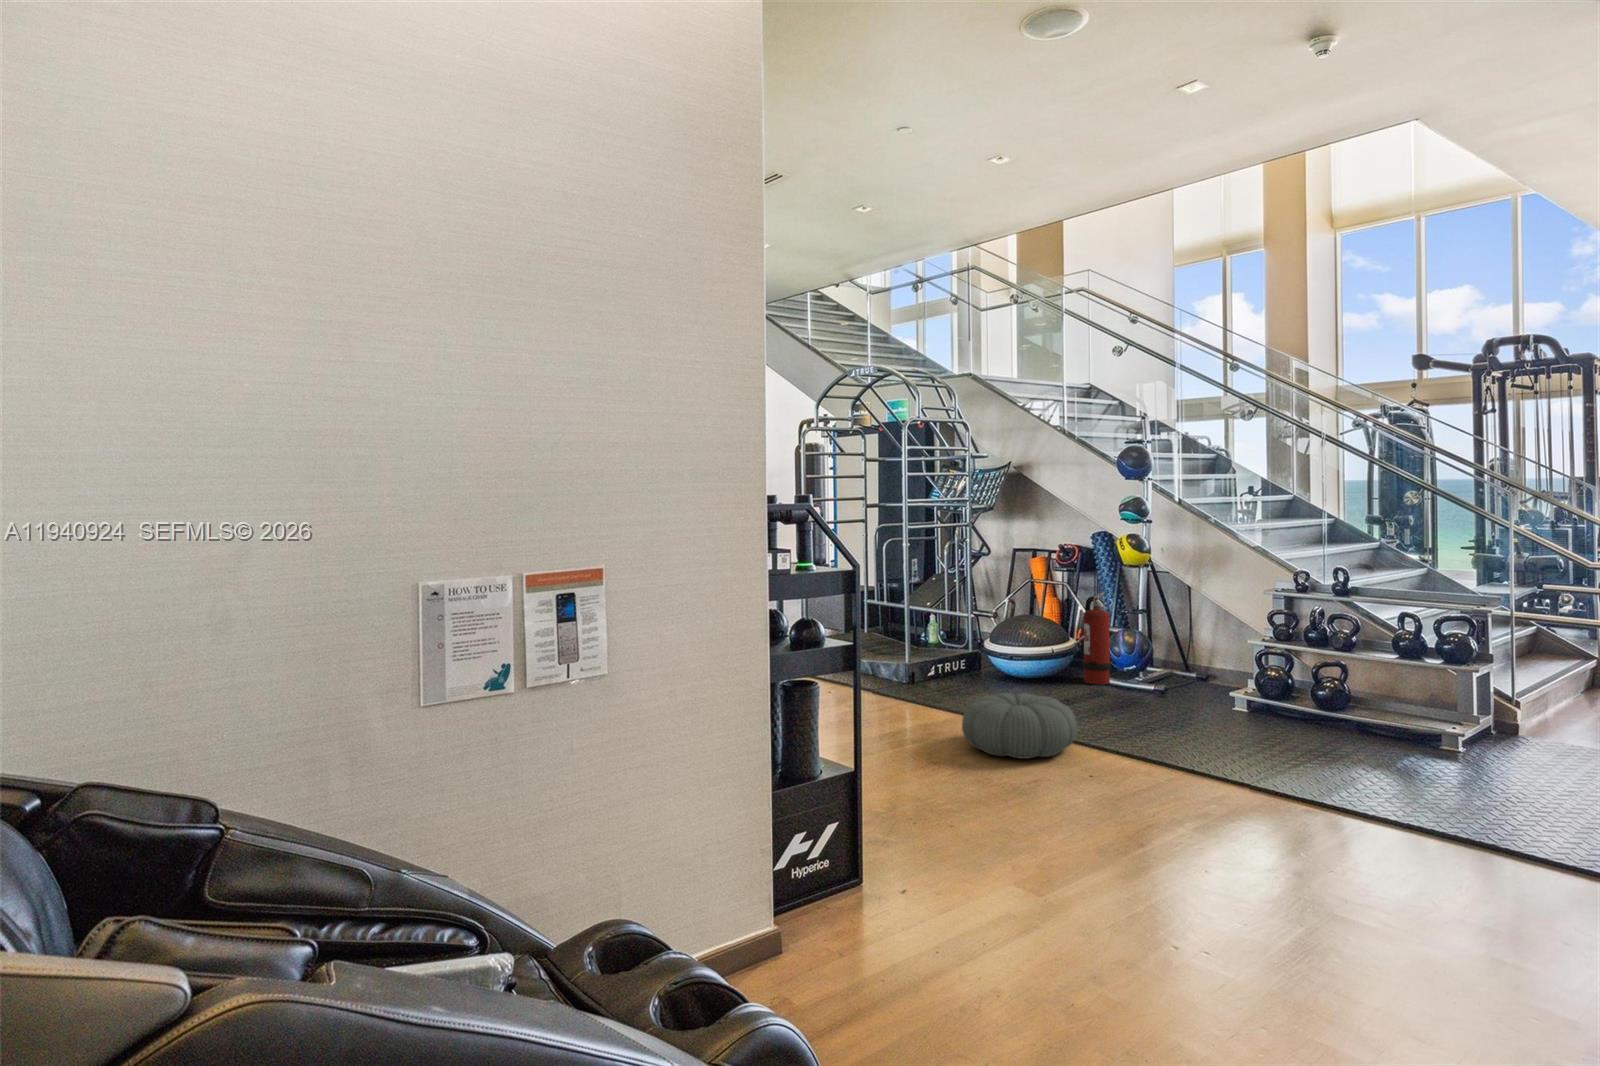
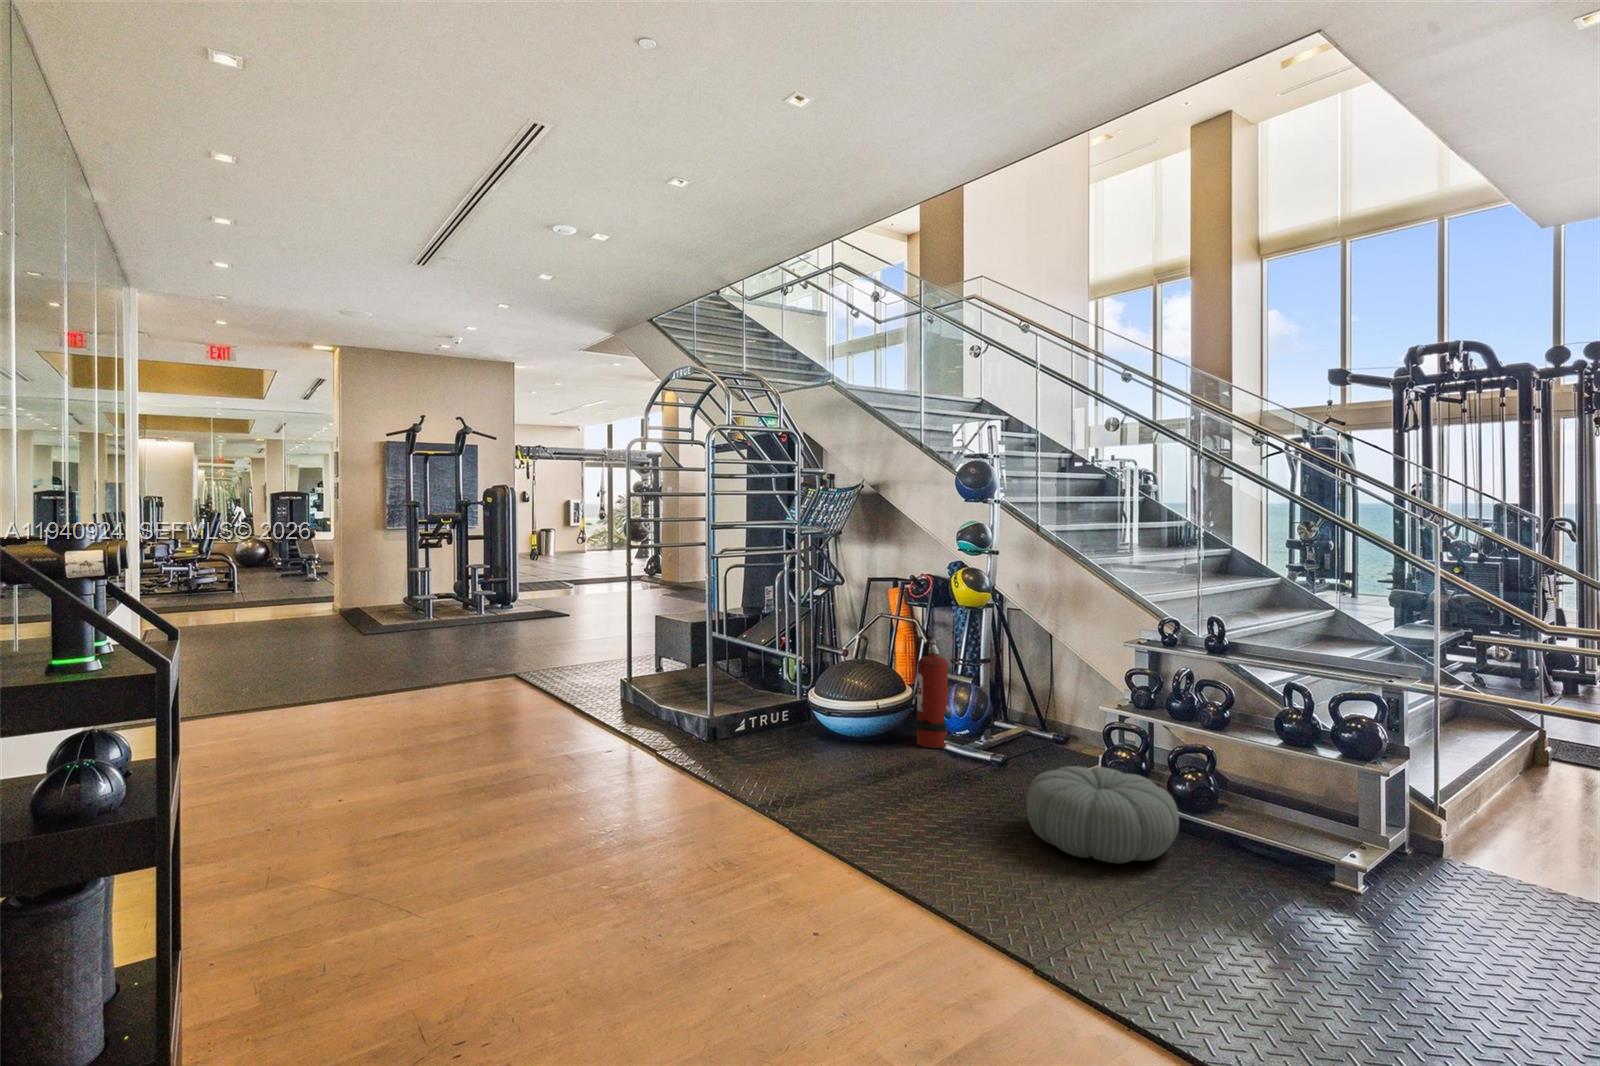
pouf: present [962,693,1077,759] -> present [1027,766,1179,863]

